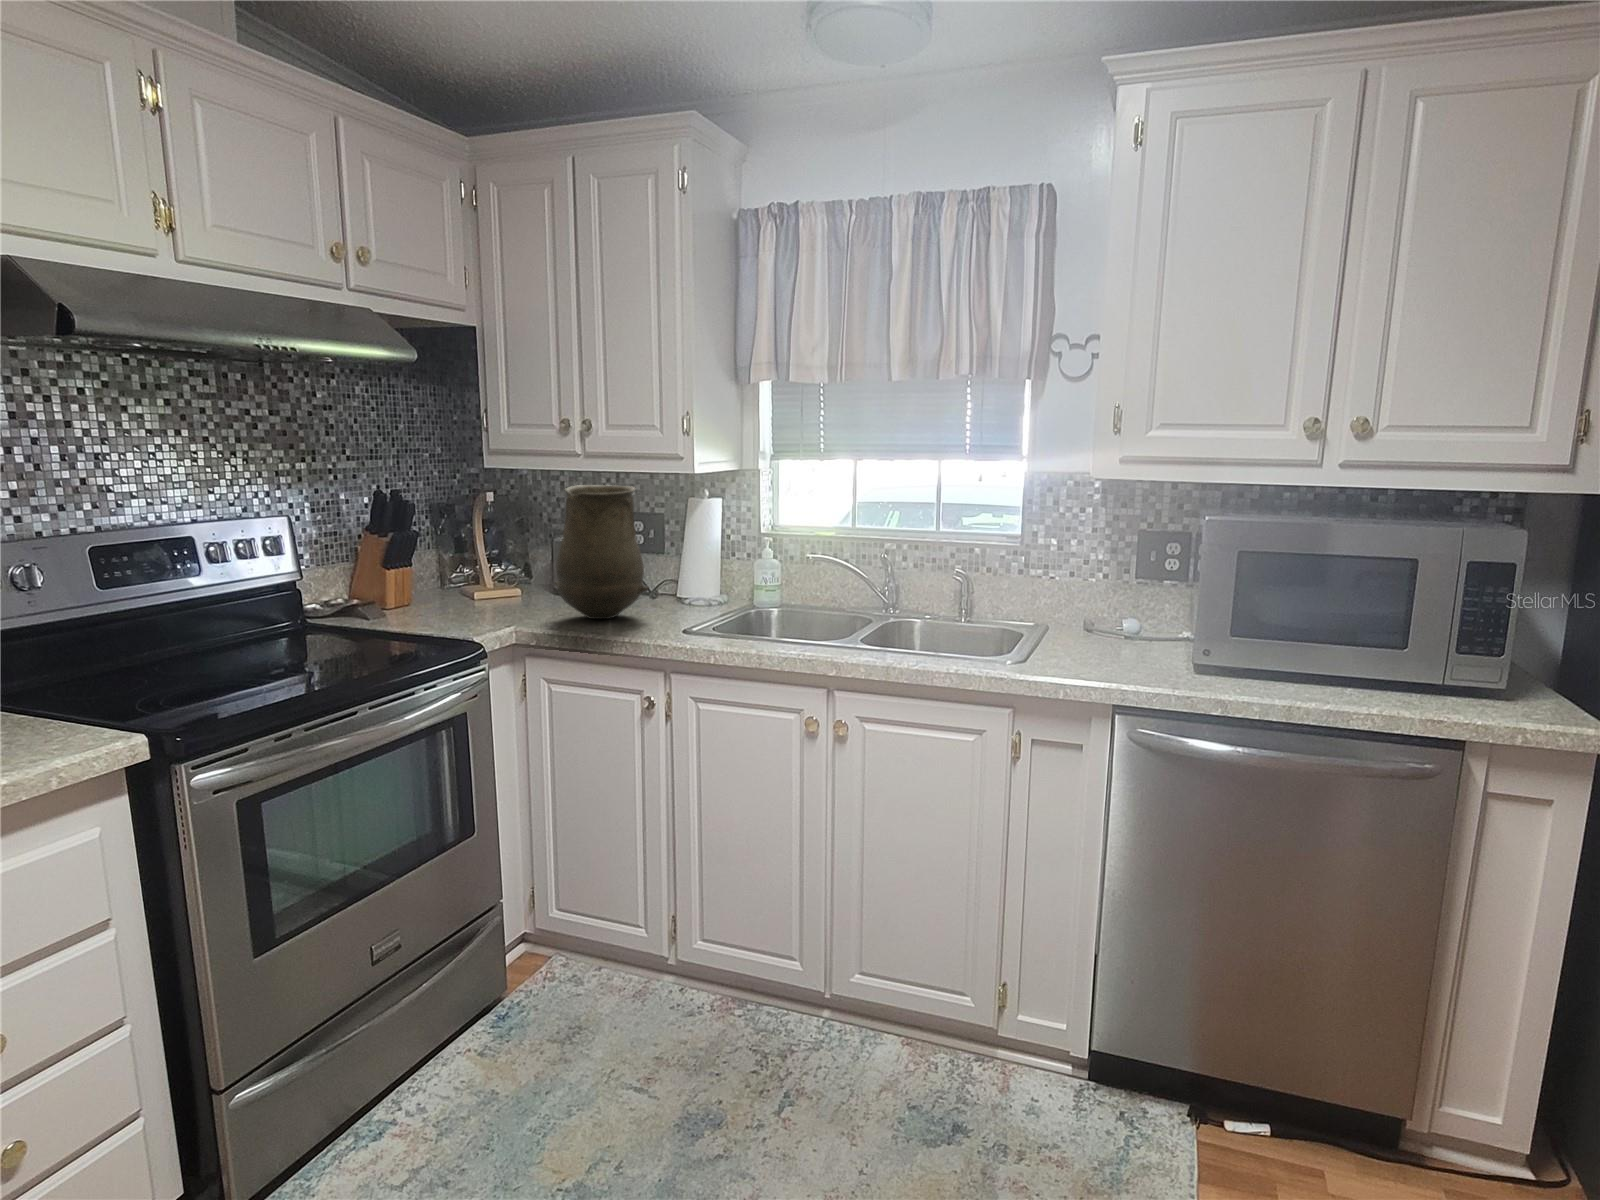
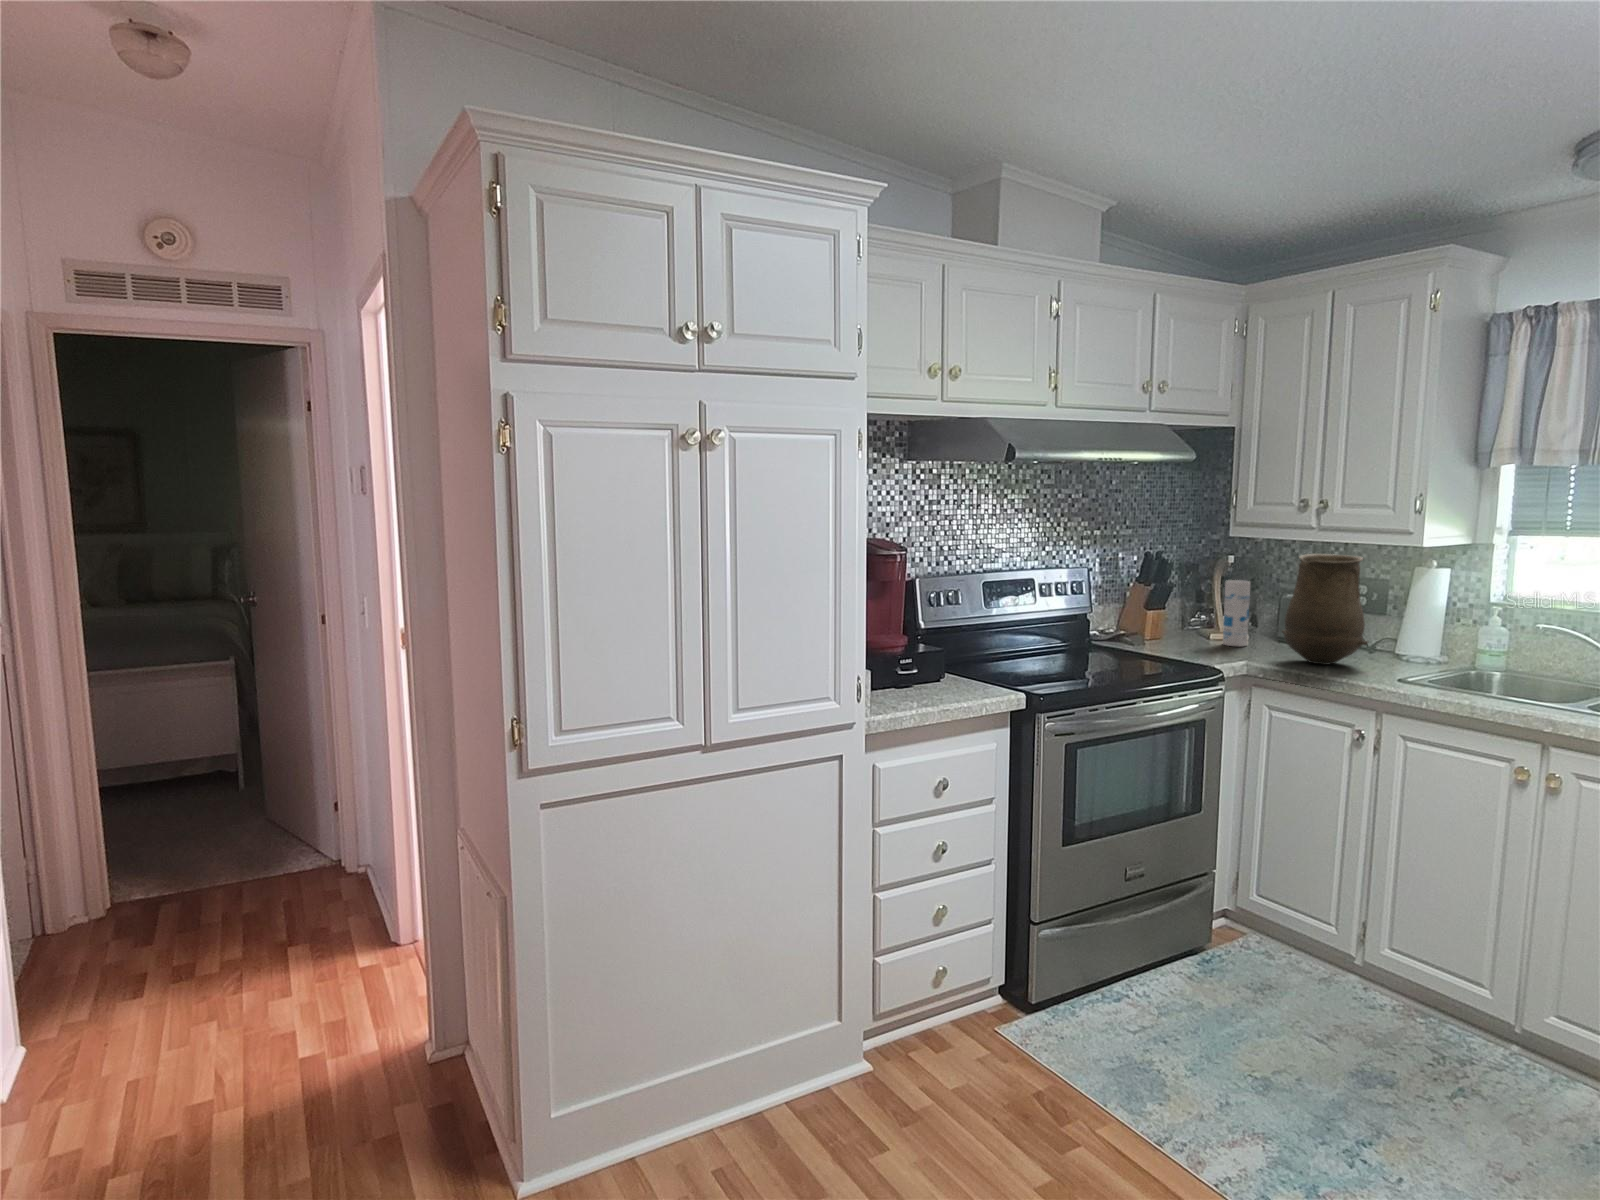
canister: none [485,523,519,606] -> present [1223,580,1250,646]

